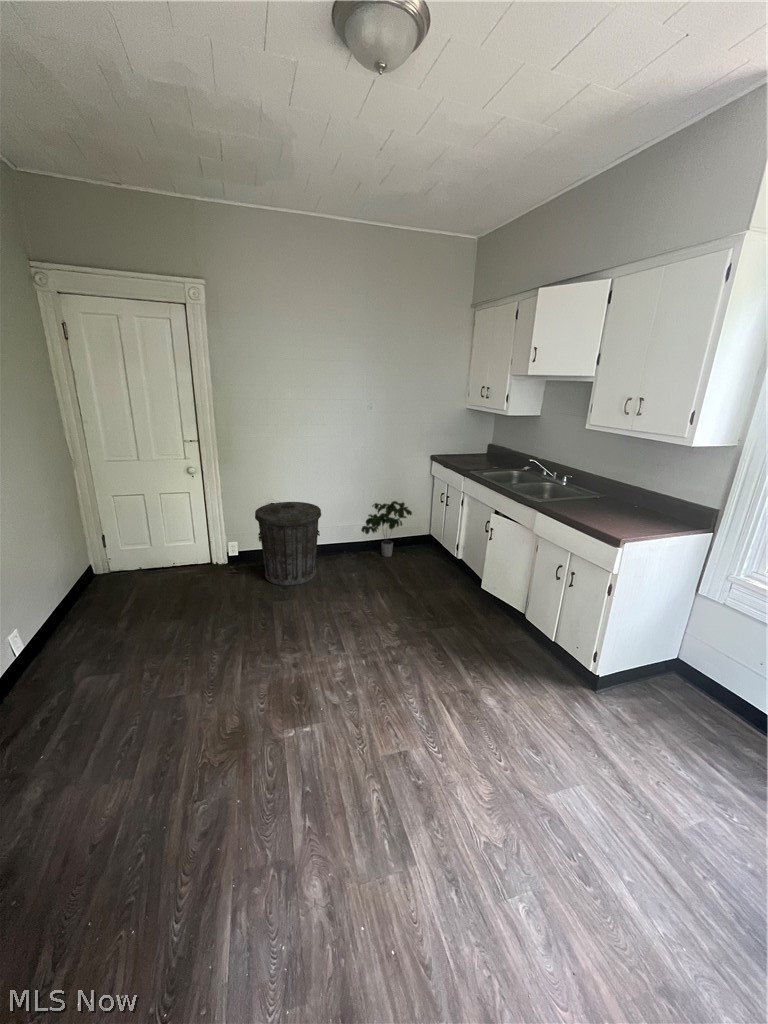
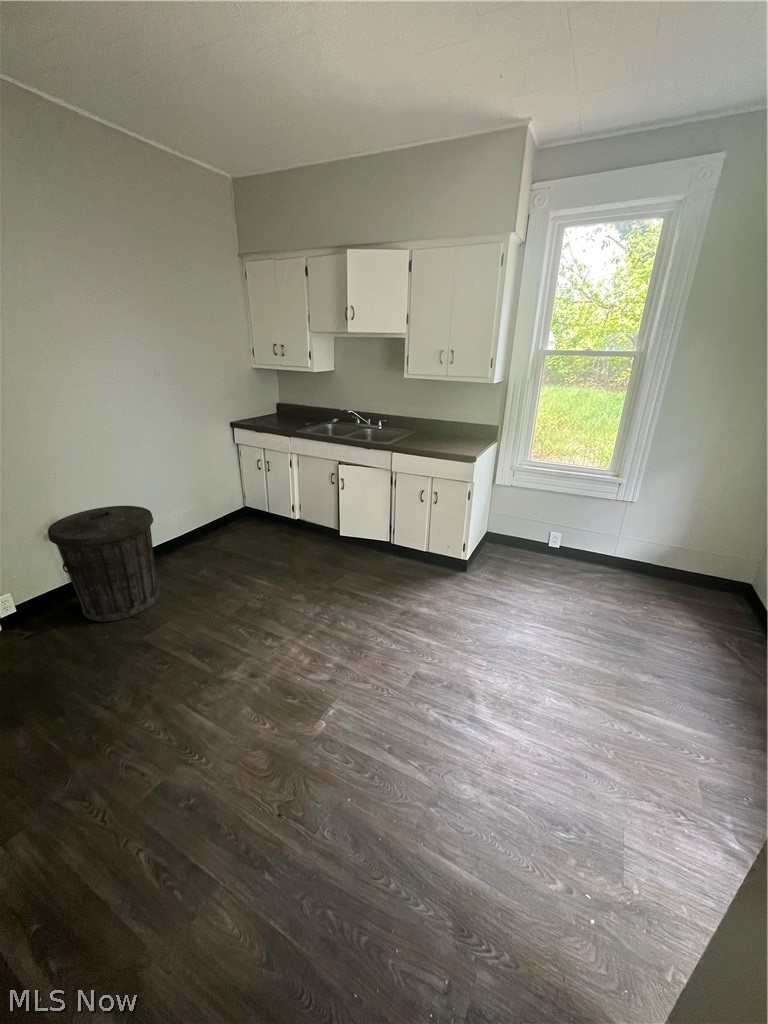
potted plant: present [361,501,412,557] -> none [183,479,231,543]

